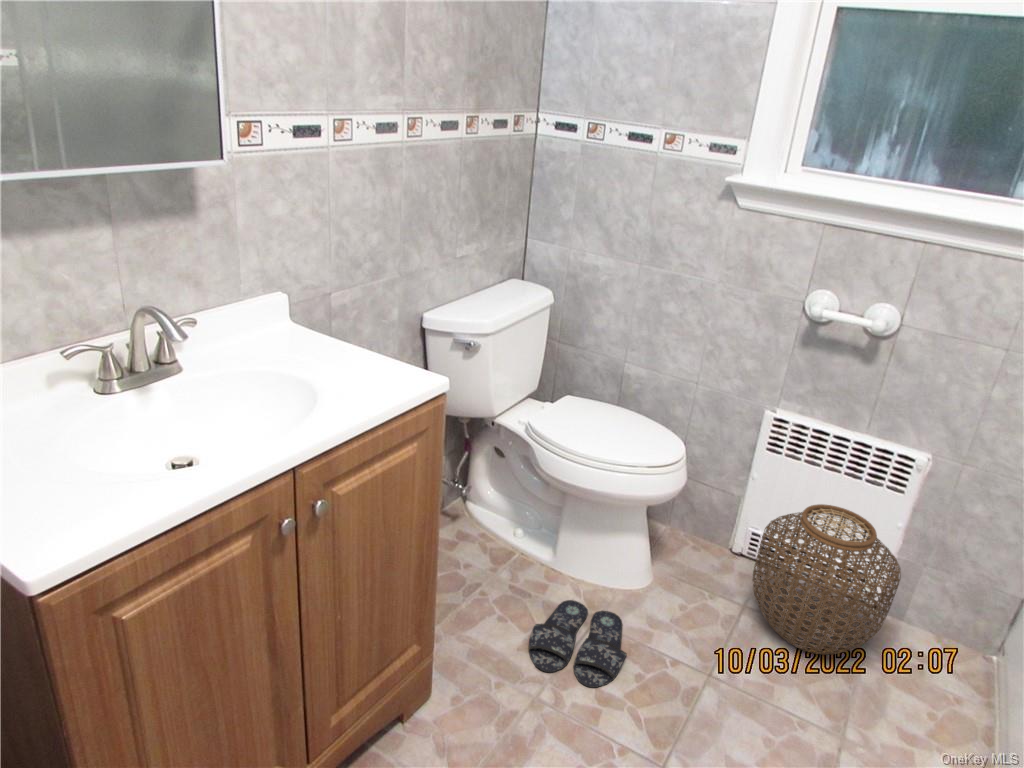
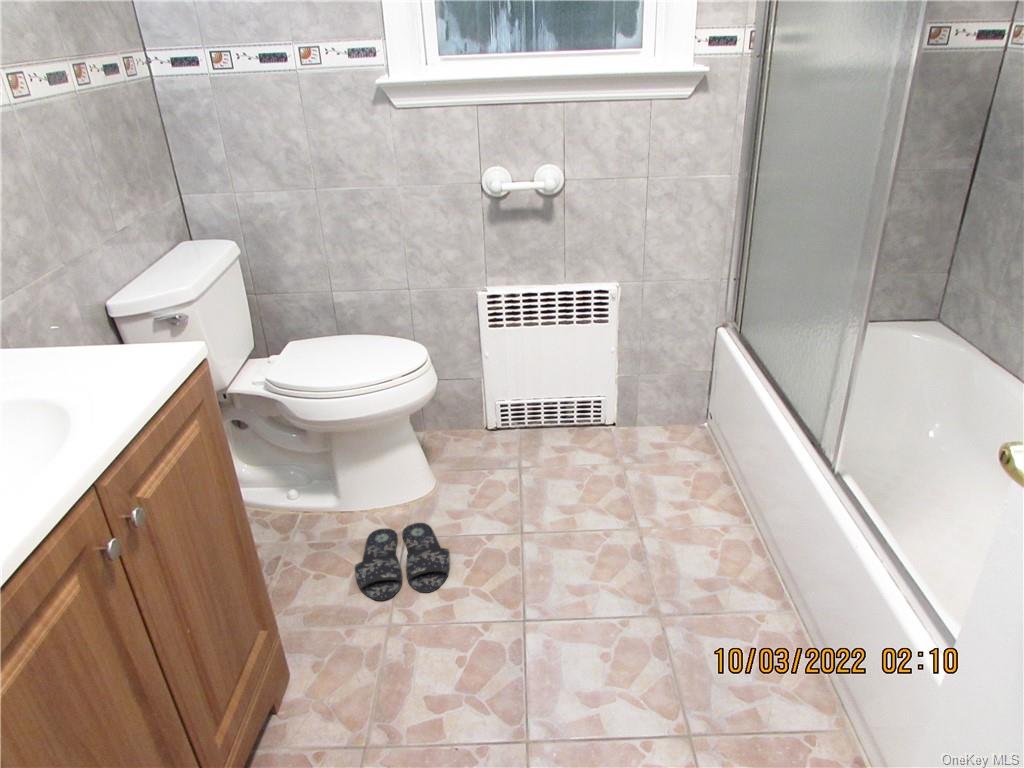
woven basket: present [753,504,901,655] -> none [517,351,630,480]

